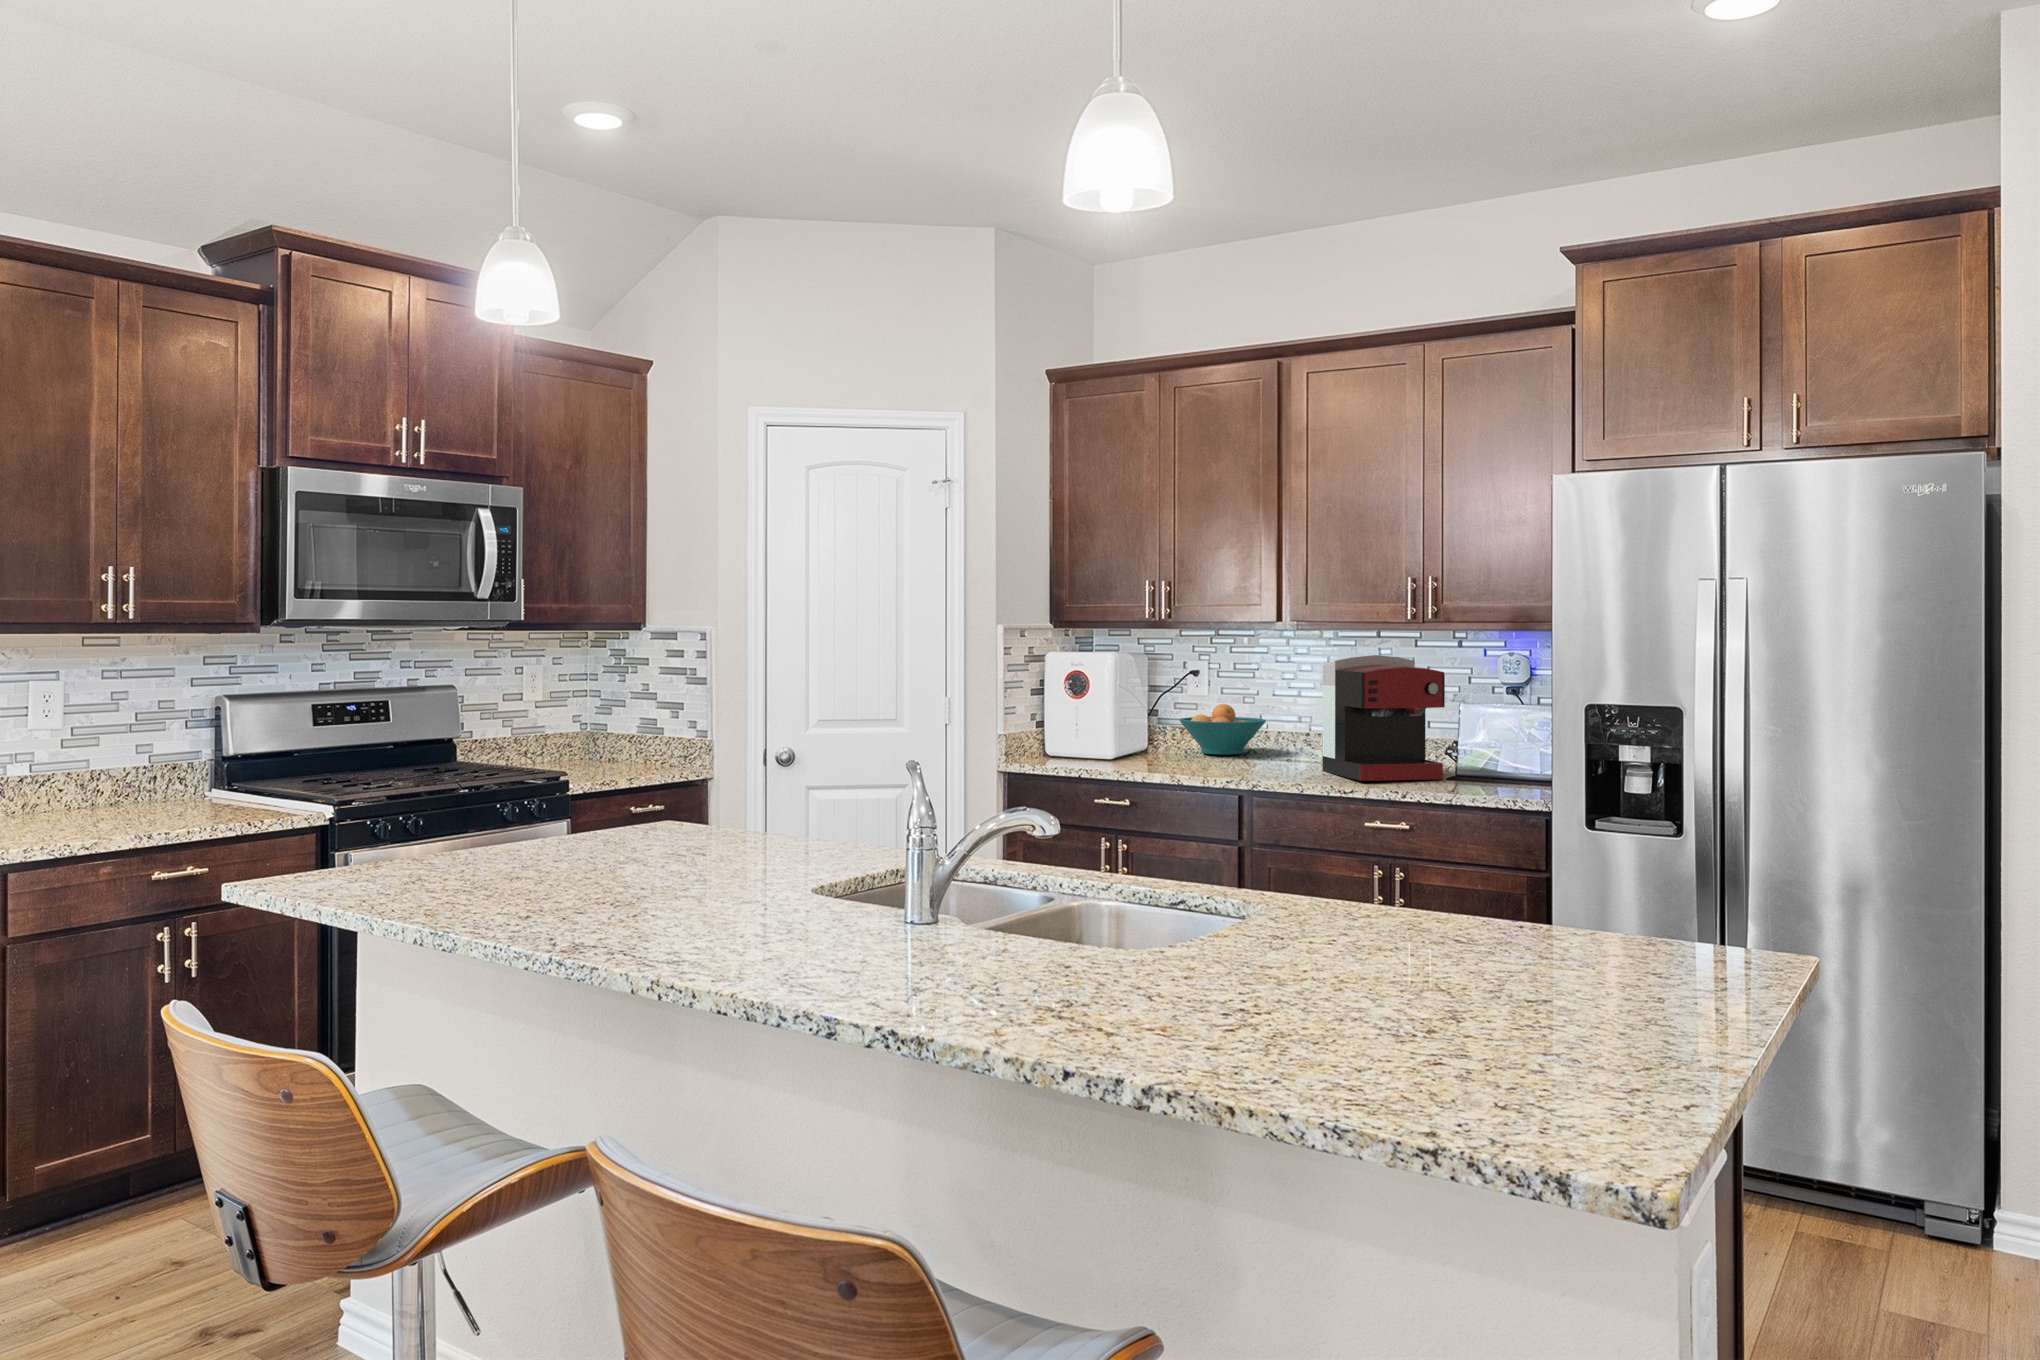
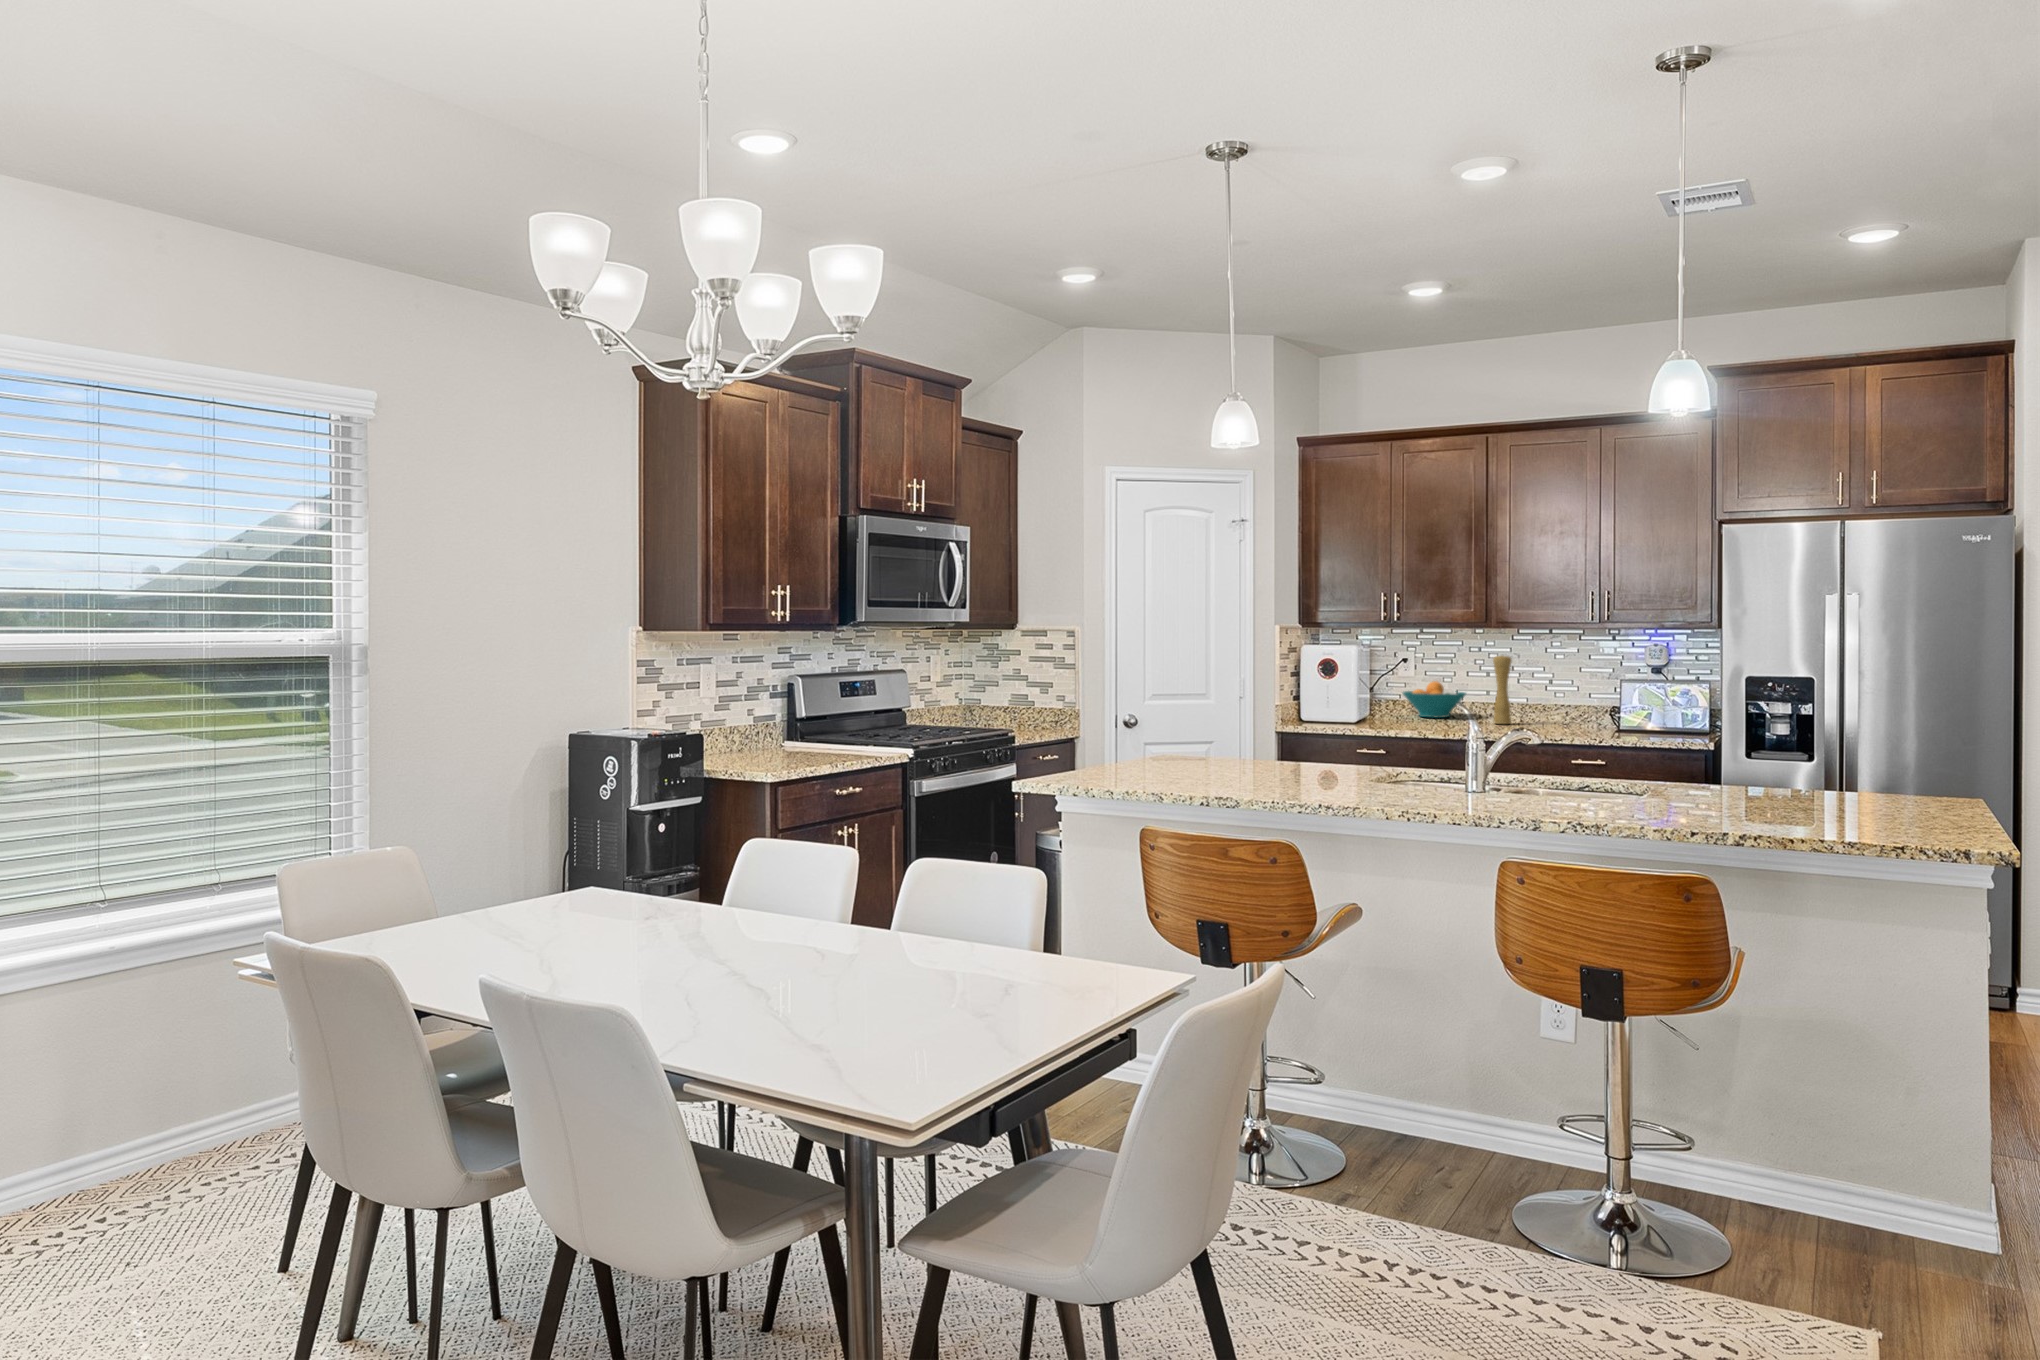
coffee maker: present [1323,655,1445,781] -> none [1523,645,1618,732]
pepper mill: none [1286,668,1312,767] -> present [1493,655,1512,724]

